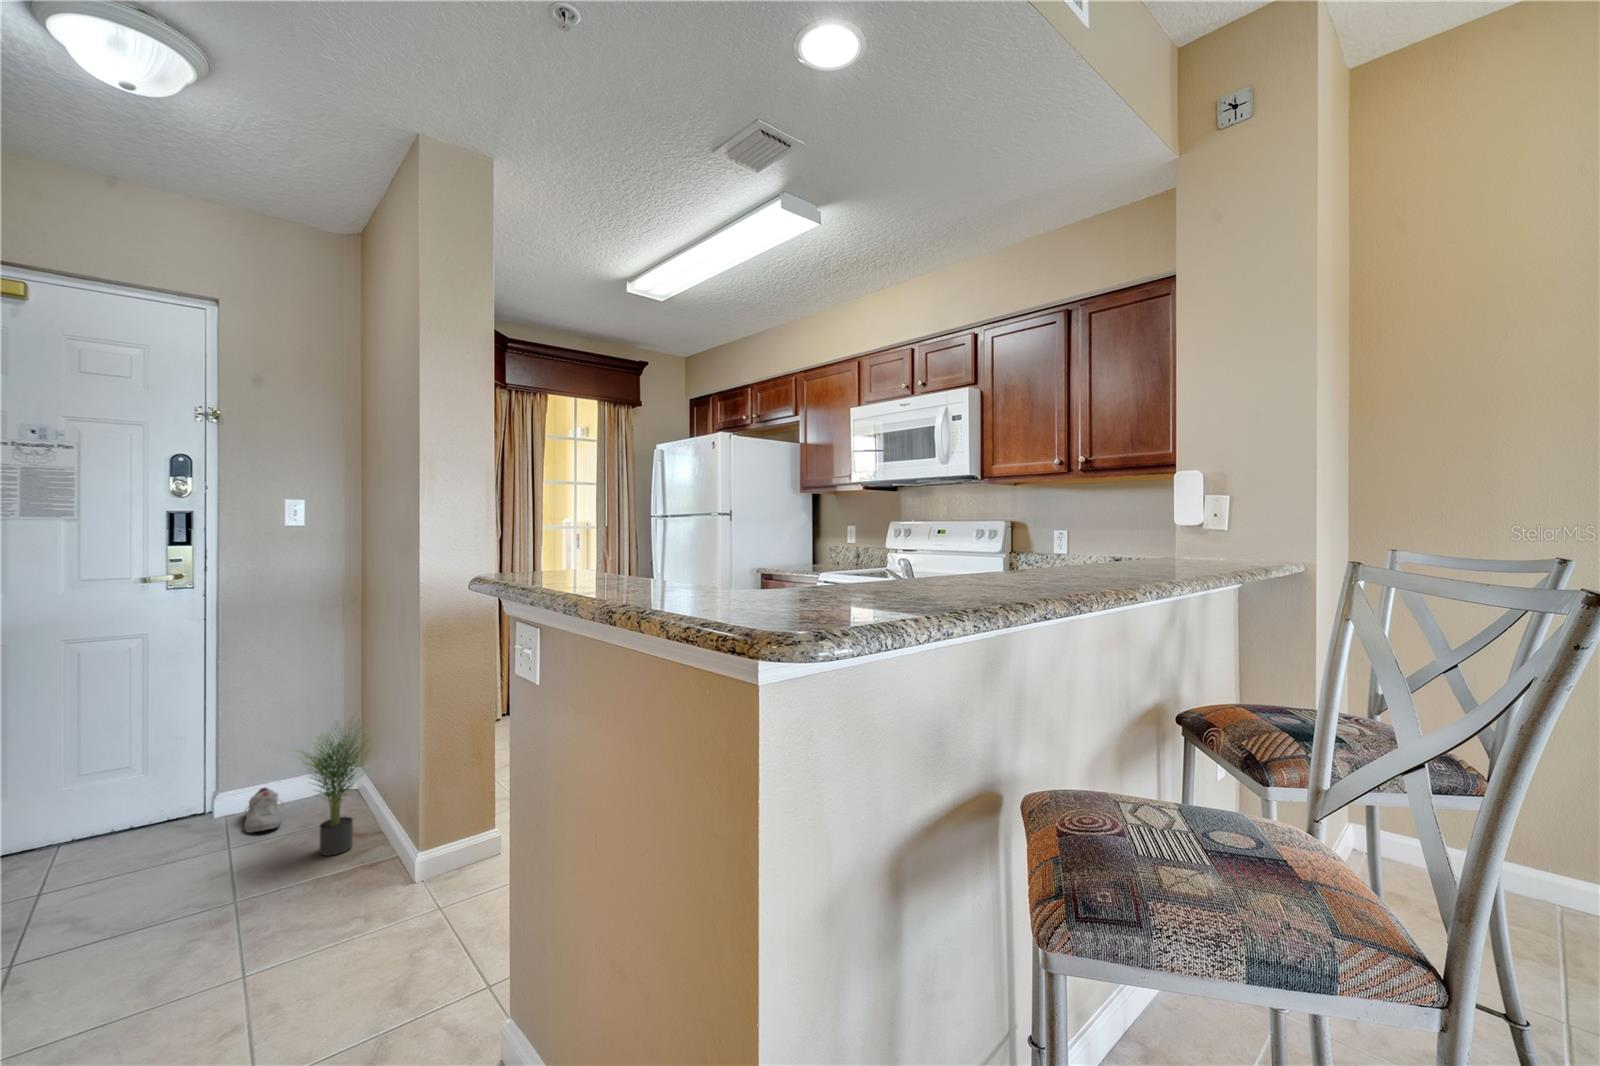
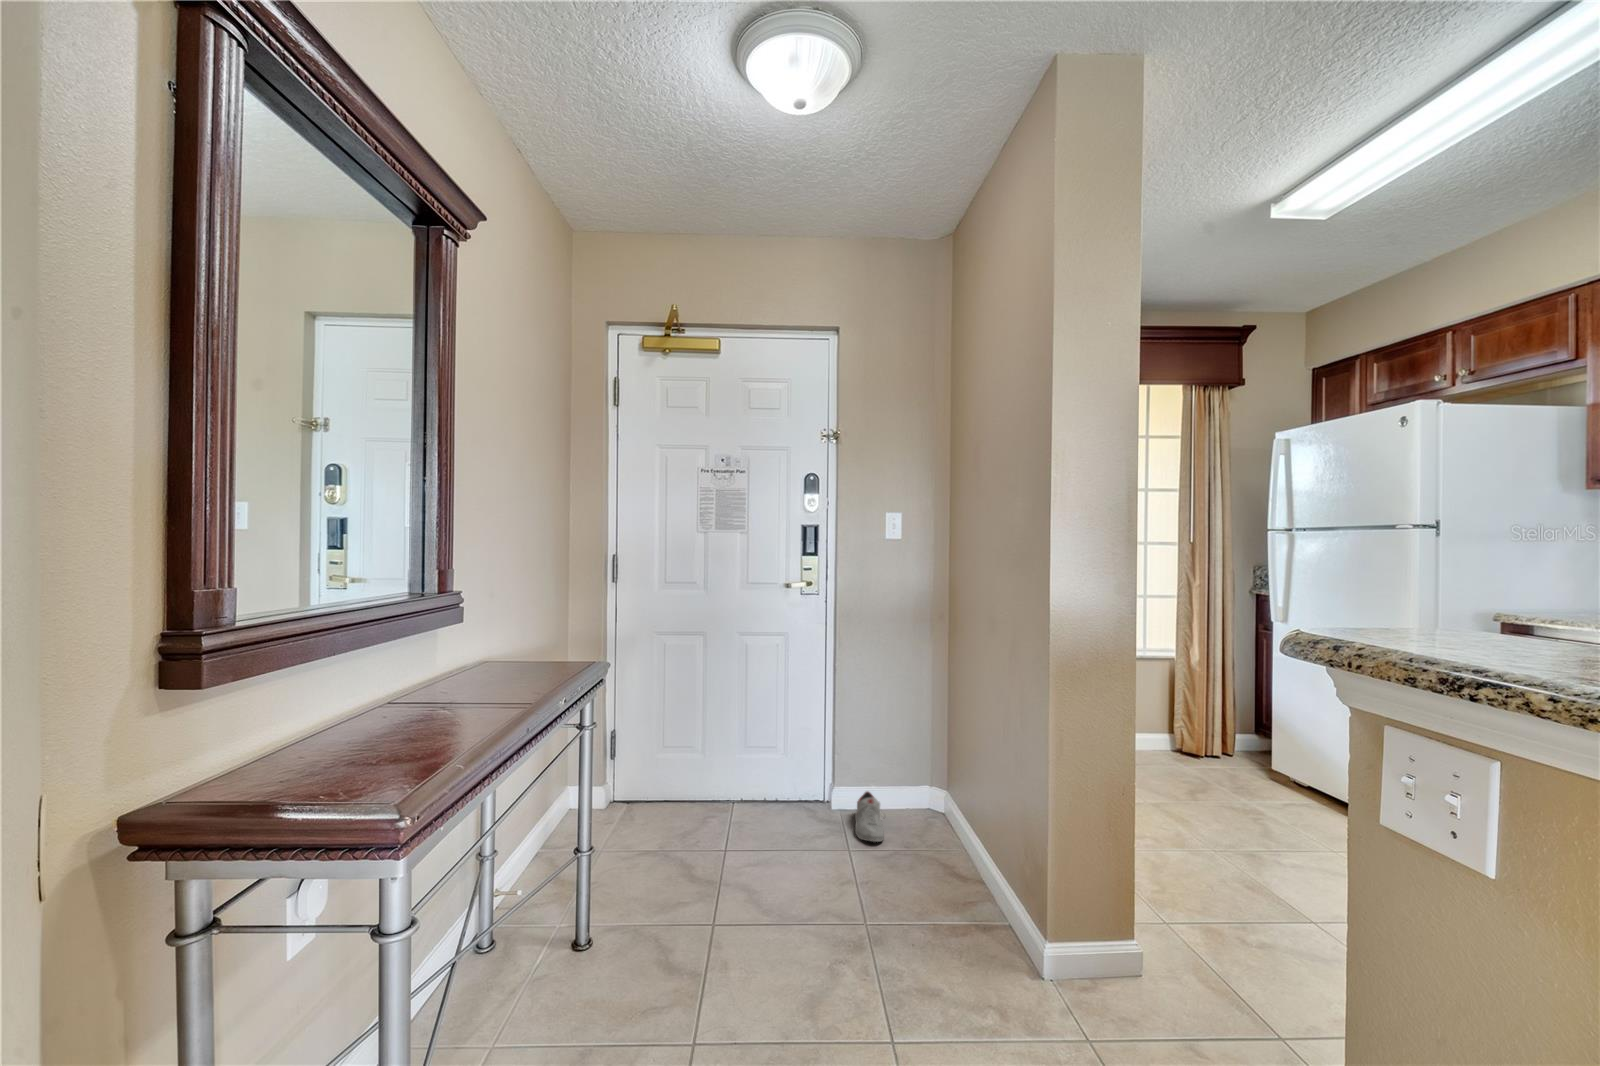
potted plant: present [301,719,371,856] -> none [899,745,990,903]

